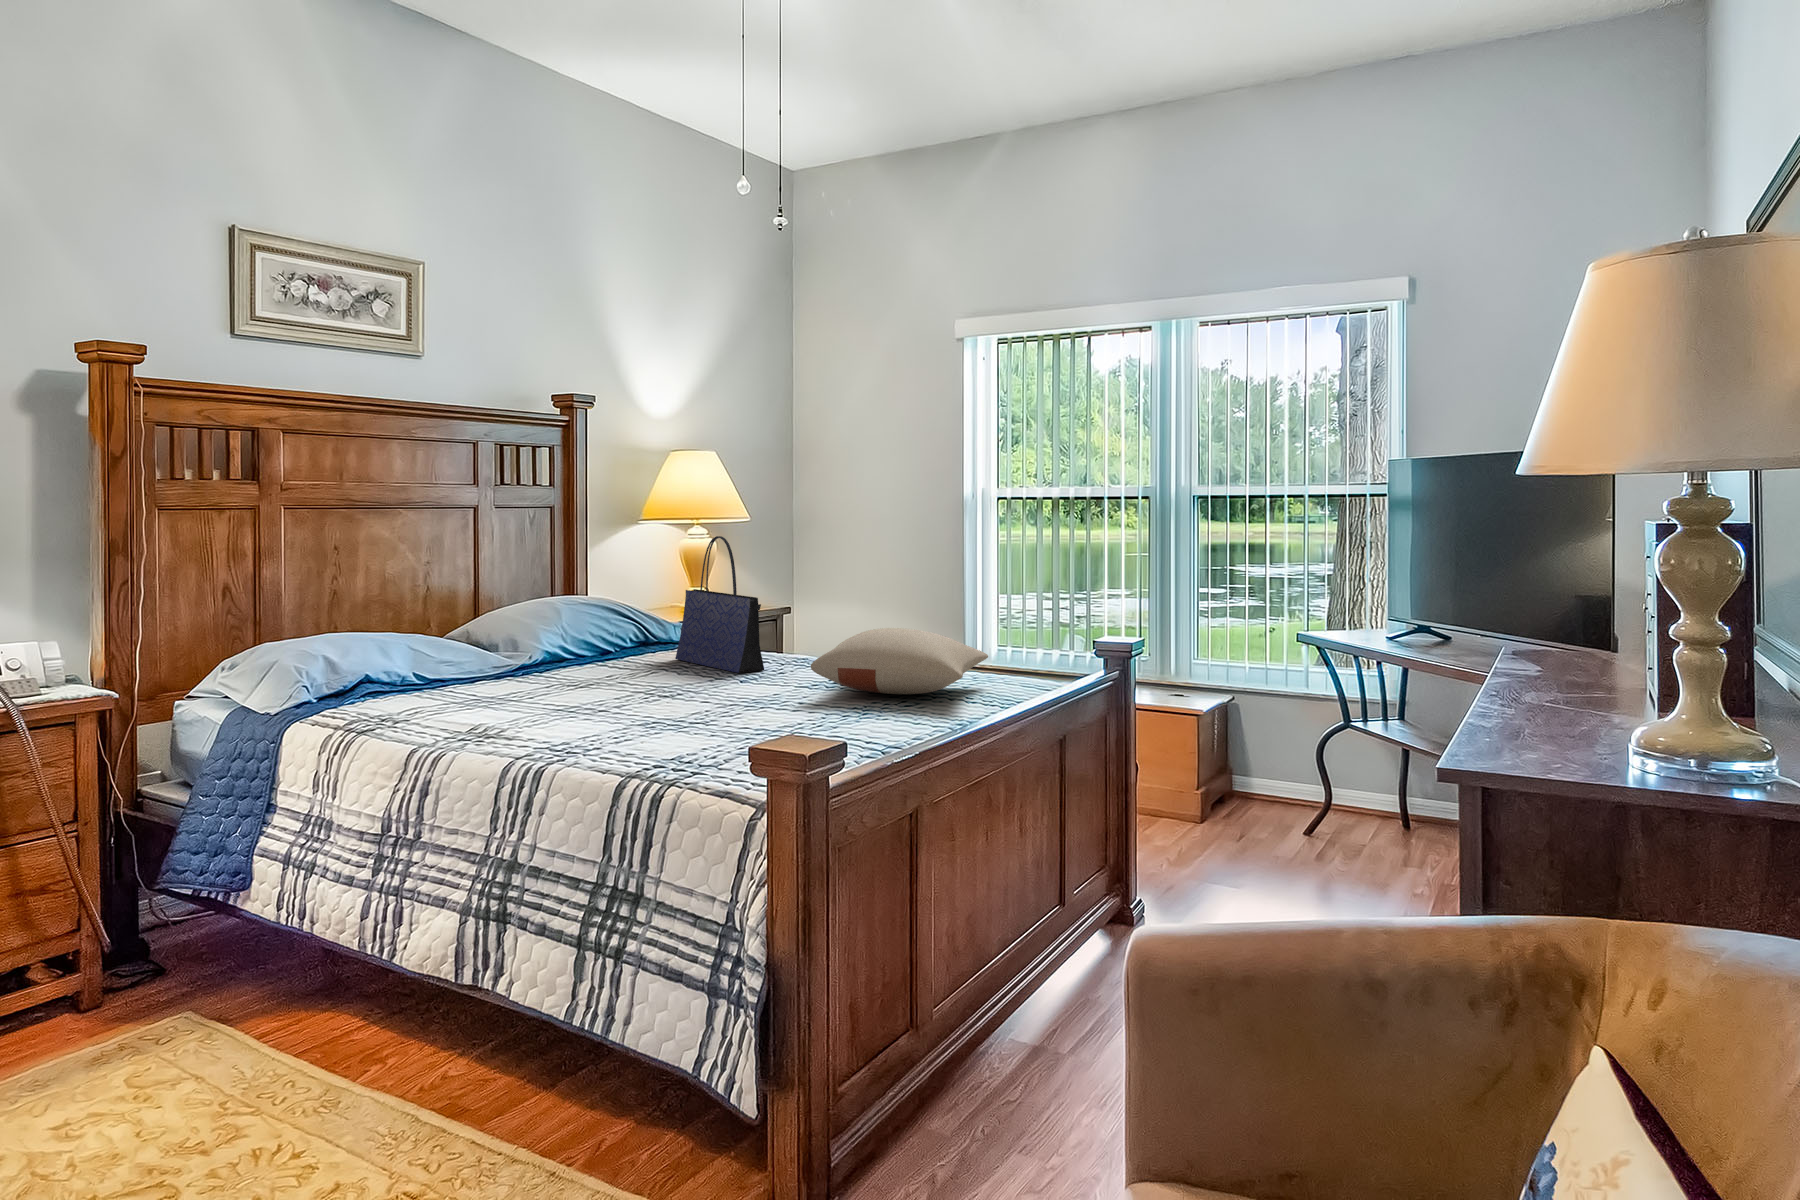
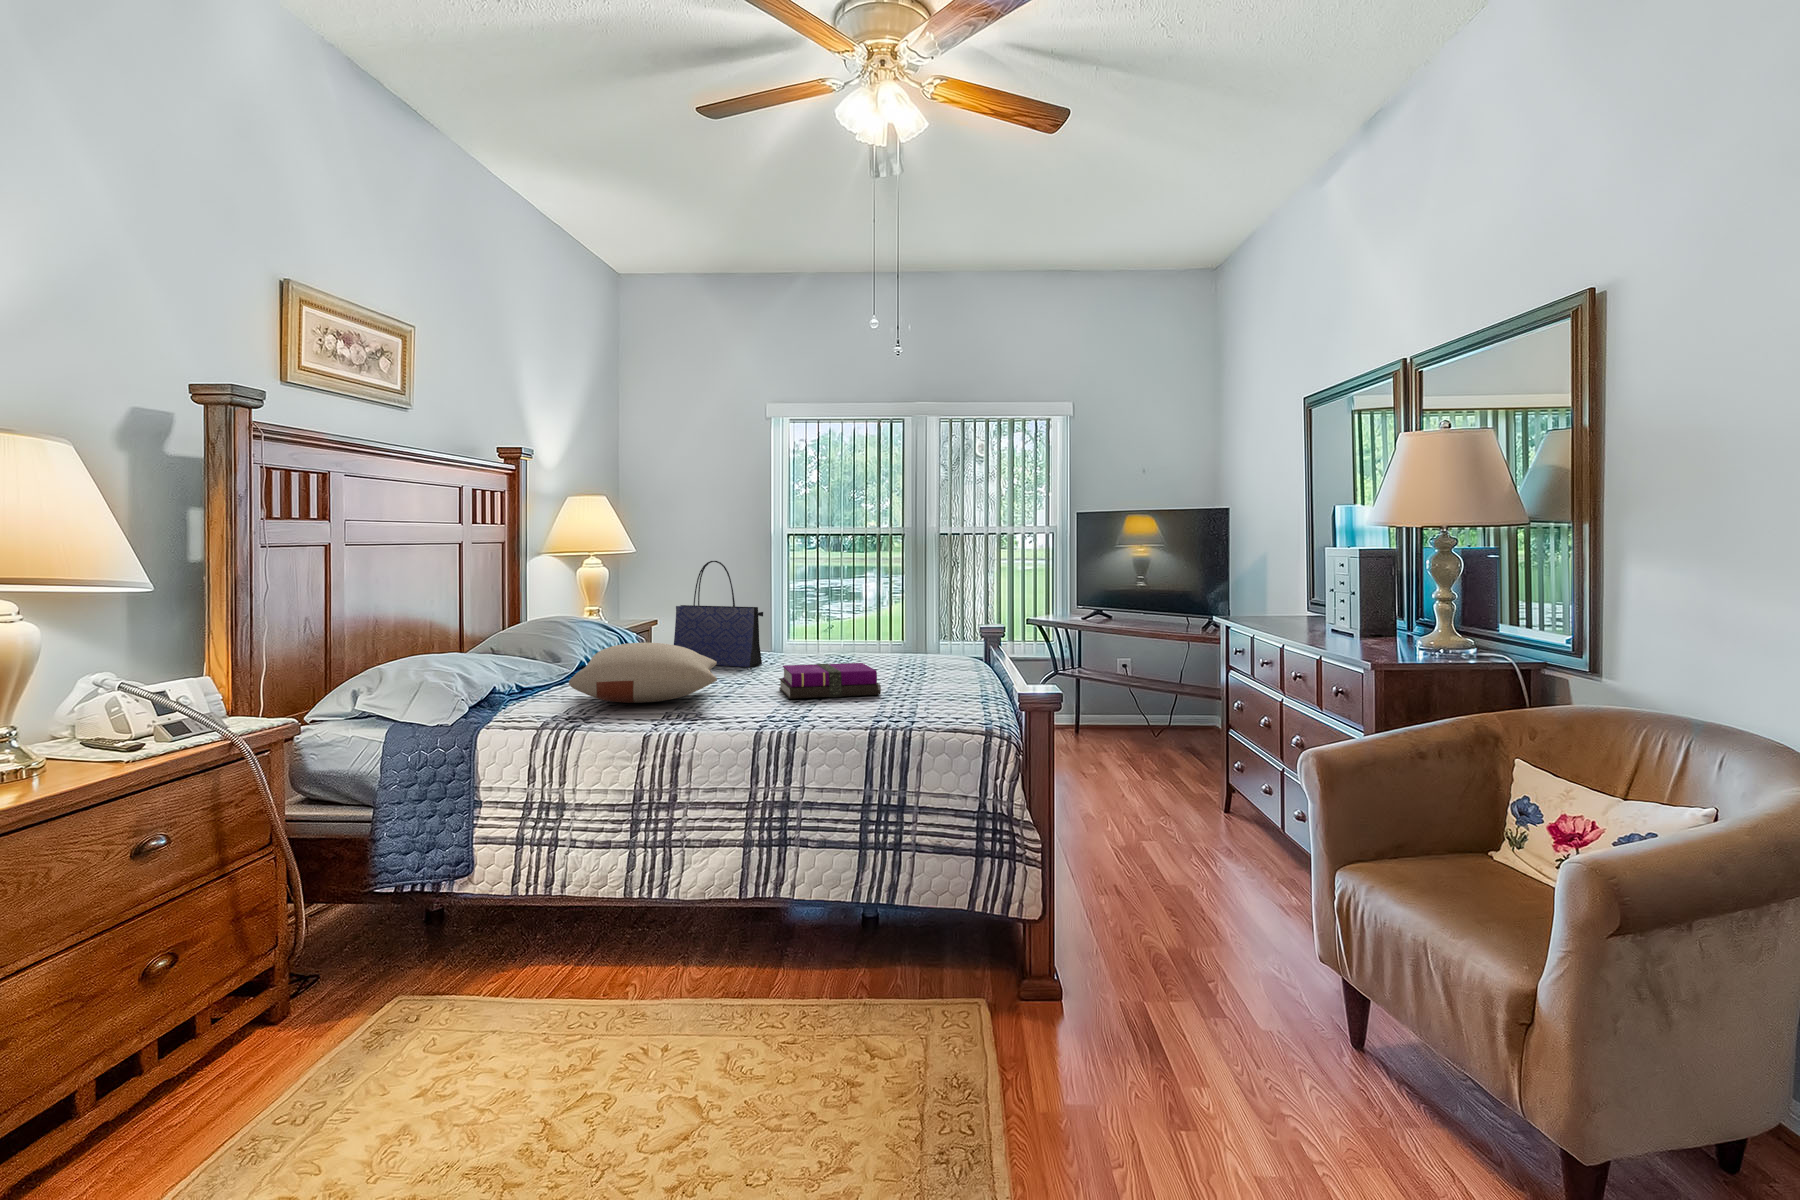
pillow: present [811,628,988,694] -> present [569,643,717,703]
notebook: none [646,679,791,732] -> present [779,663,881,699]

